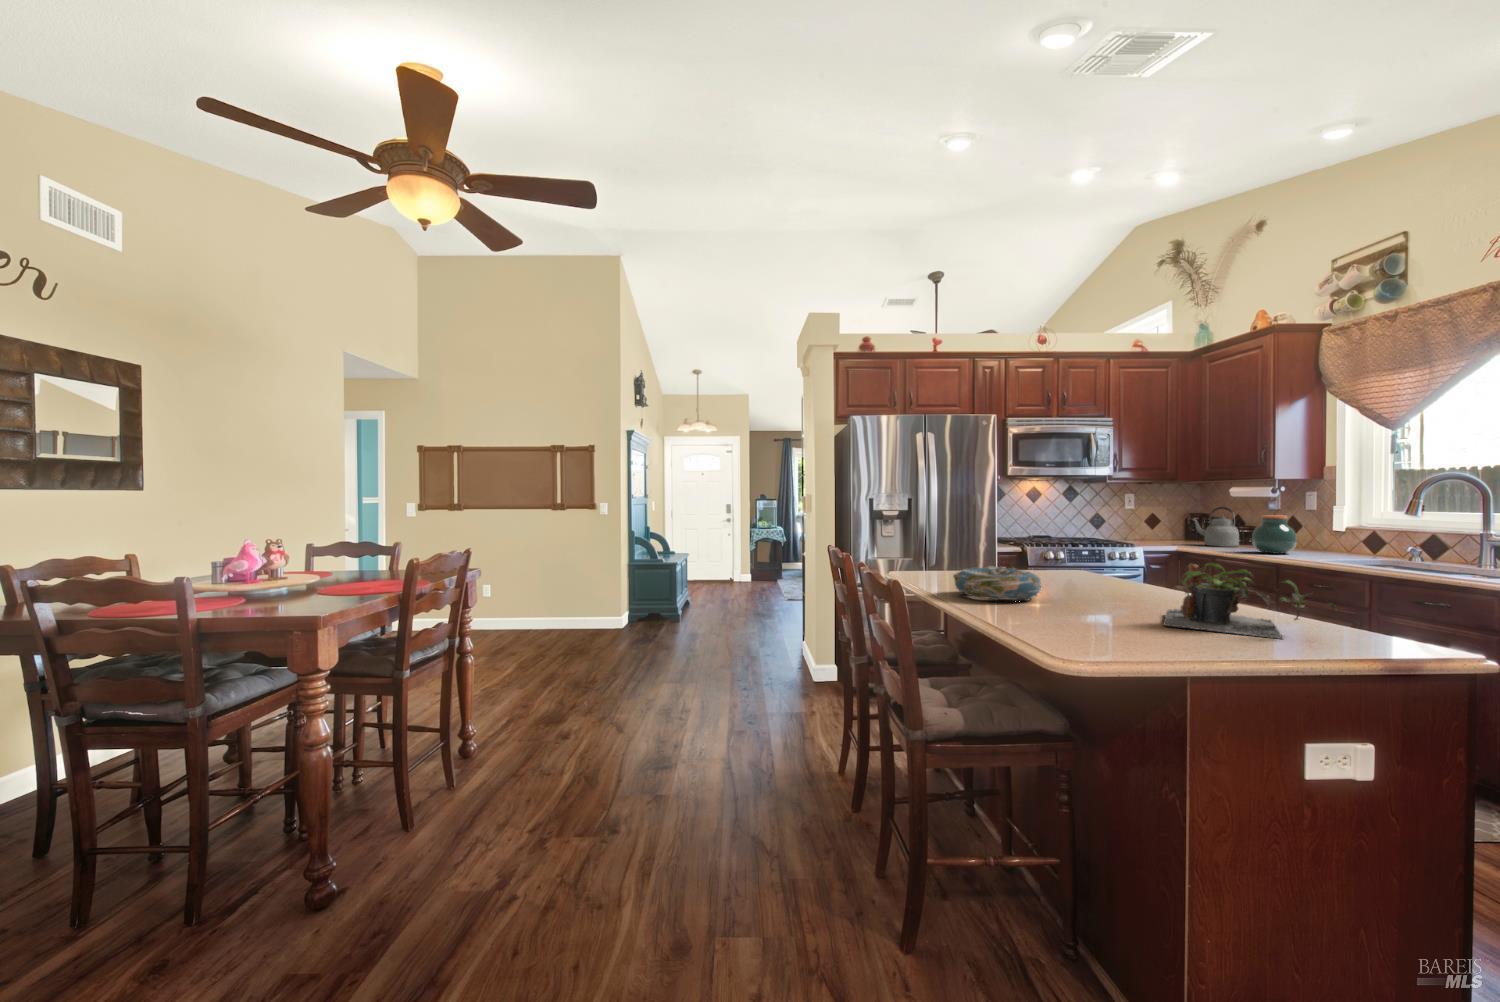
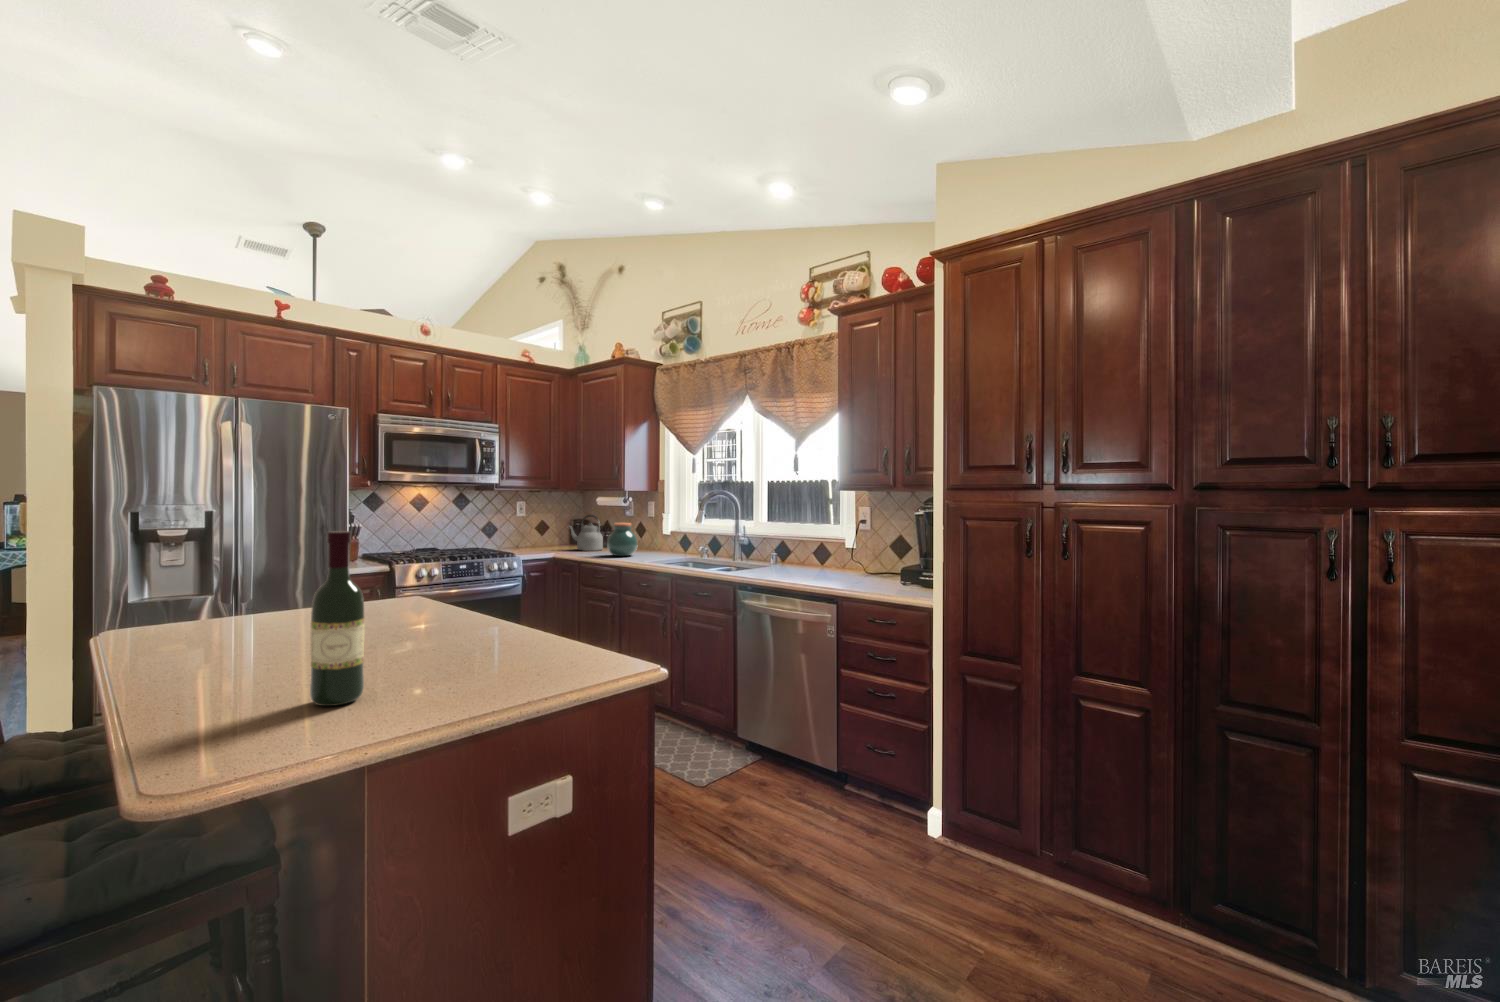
wine bottle: none [1090,496,1131,632] -> present [310,531,365,706]
plant: present [1164,563,1337,639] -> none [417,597,580,678]
decorative bowl: present [953,566,1042,601] -> none [163,616,310,670]

